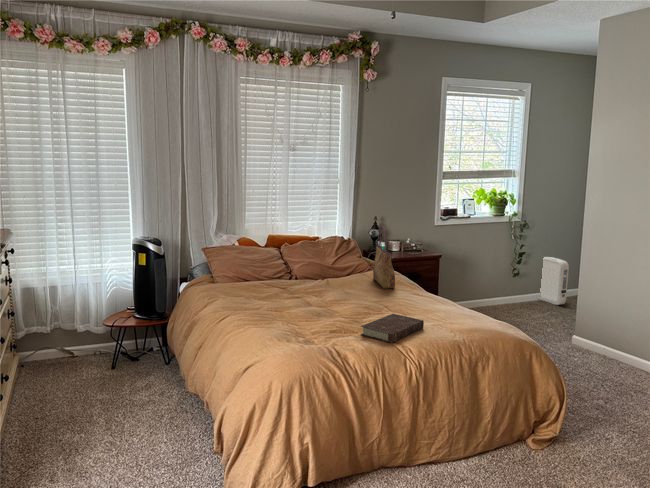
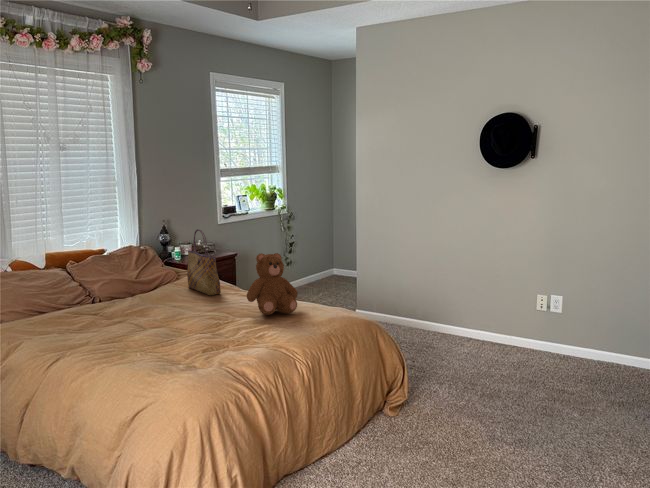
teddy bear: none [397,253,451,316] -> present [247,253,298,315]
air purifier: present [537,257,569,305] -> none [302,245,331,289]
book: present [361,314,424,343] -> none [238,319,291,348]

